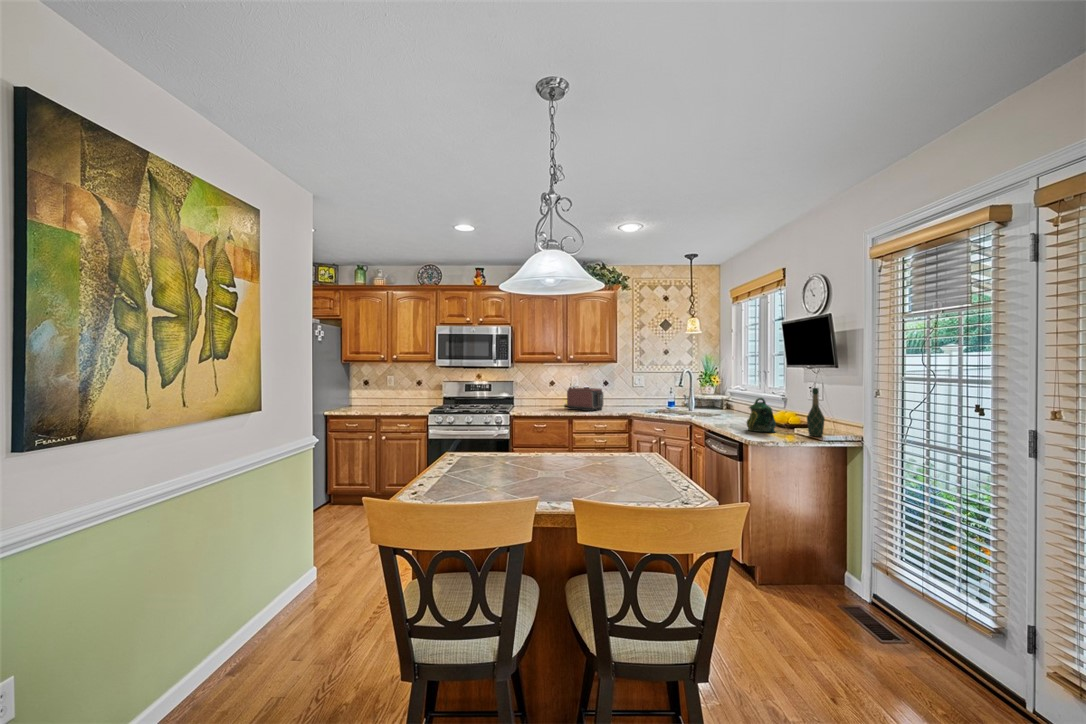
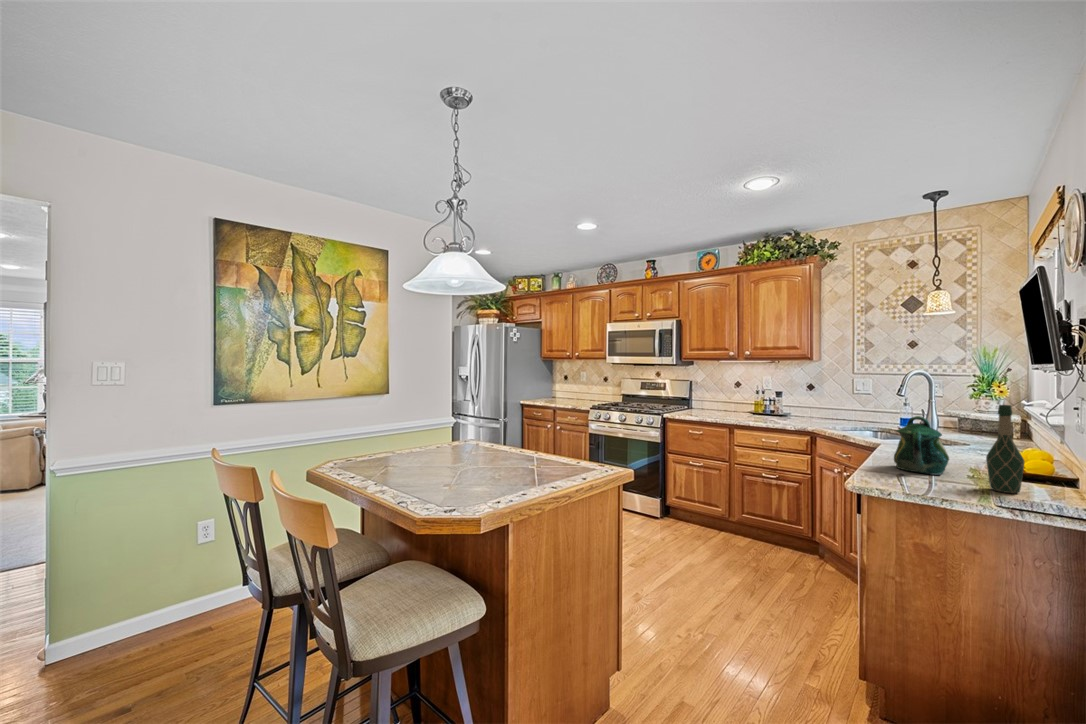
toaster: present [567,388,603,411] -> none [739,391,784,421]

